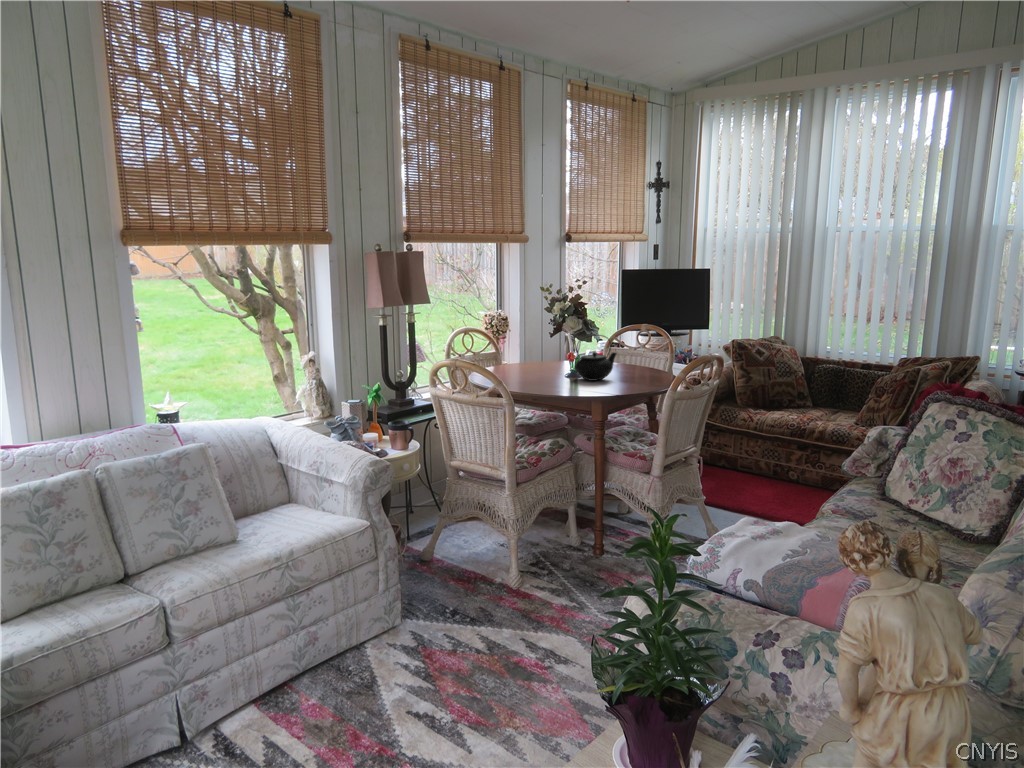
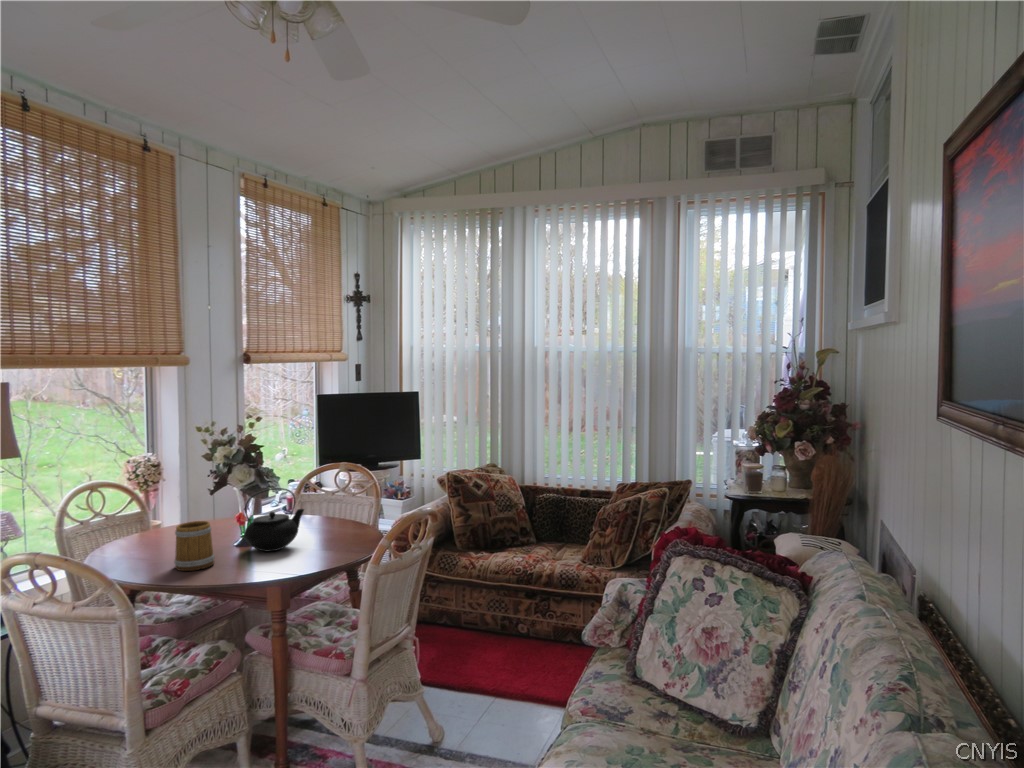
mug: none [531,353,557,386] -> present [174,521,215,571]

